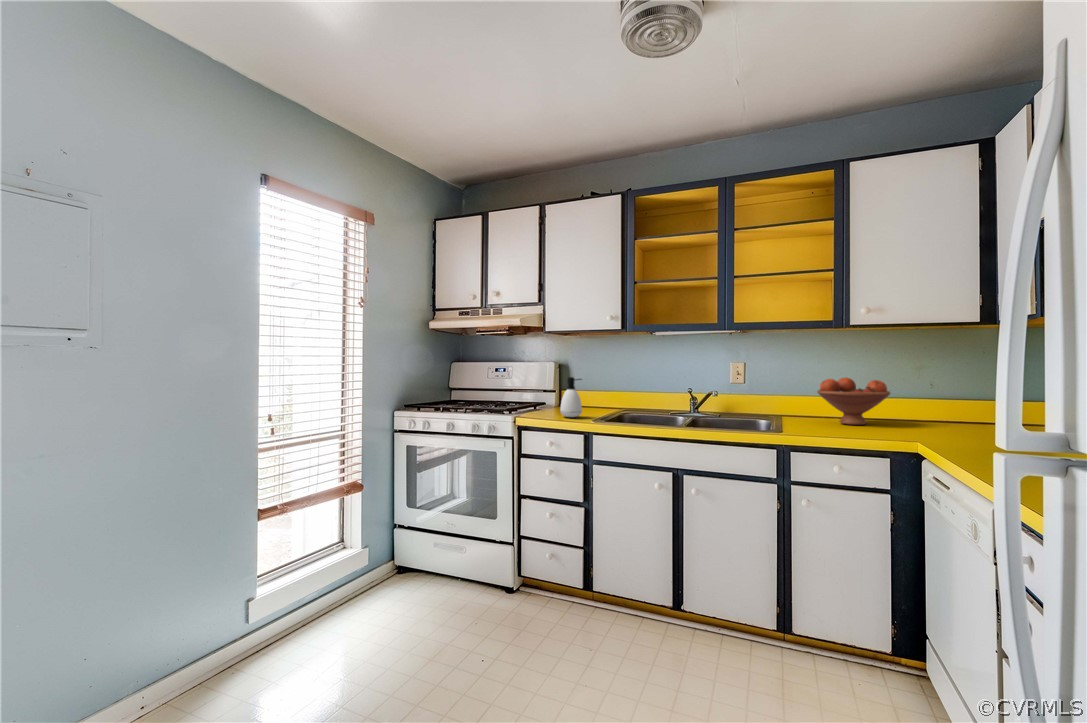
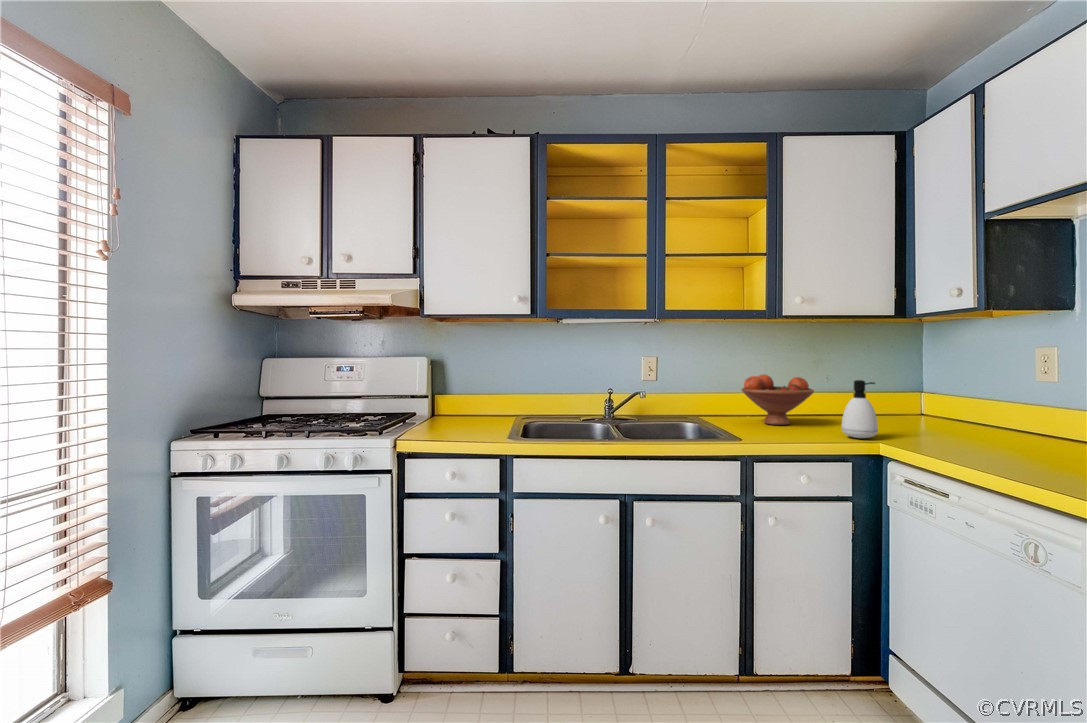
soap dispenser: present [560,377,582,417] -> present [842,380,878,438]

